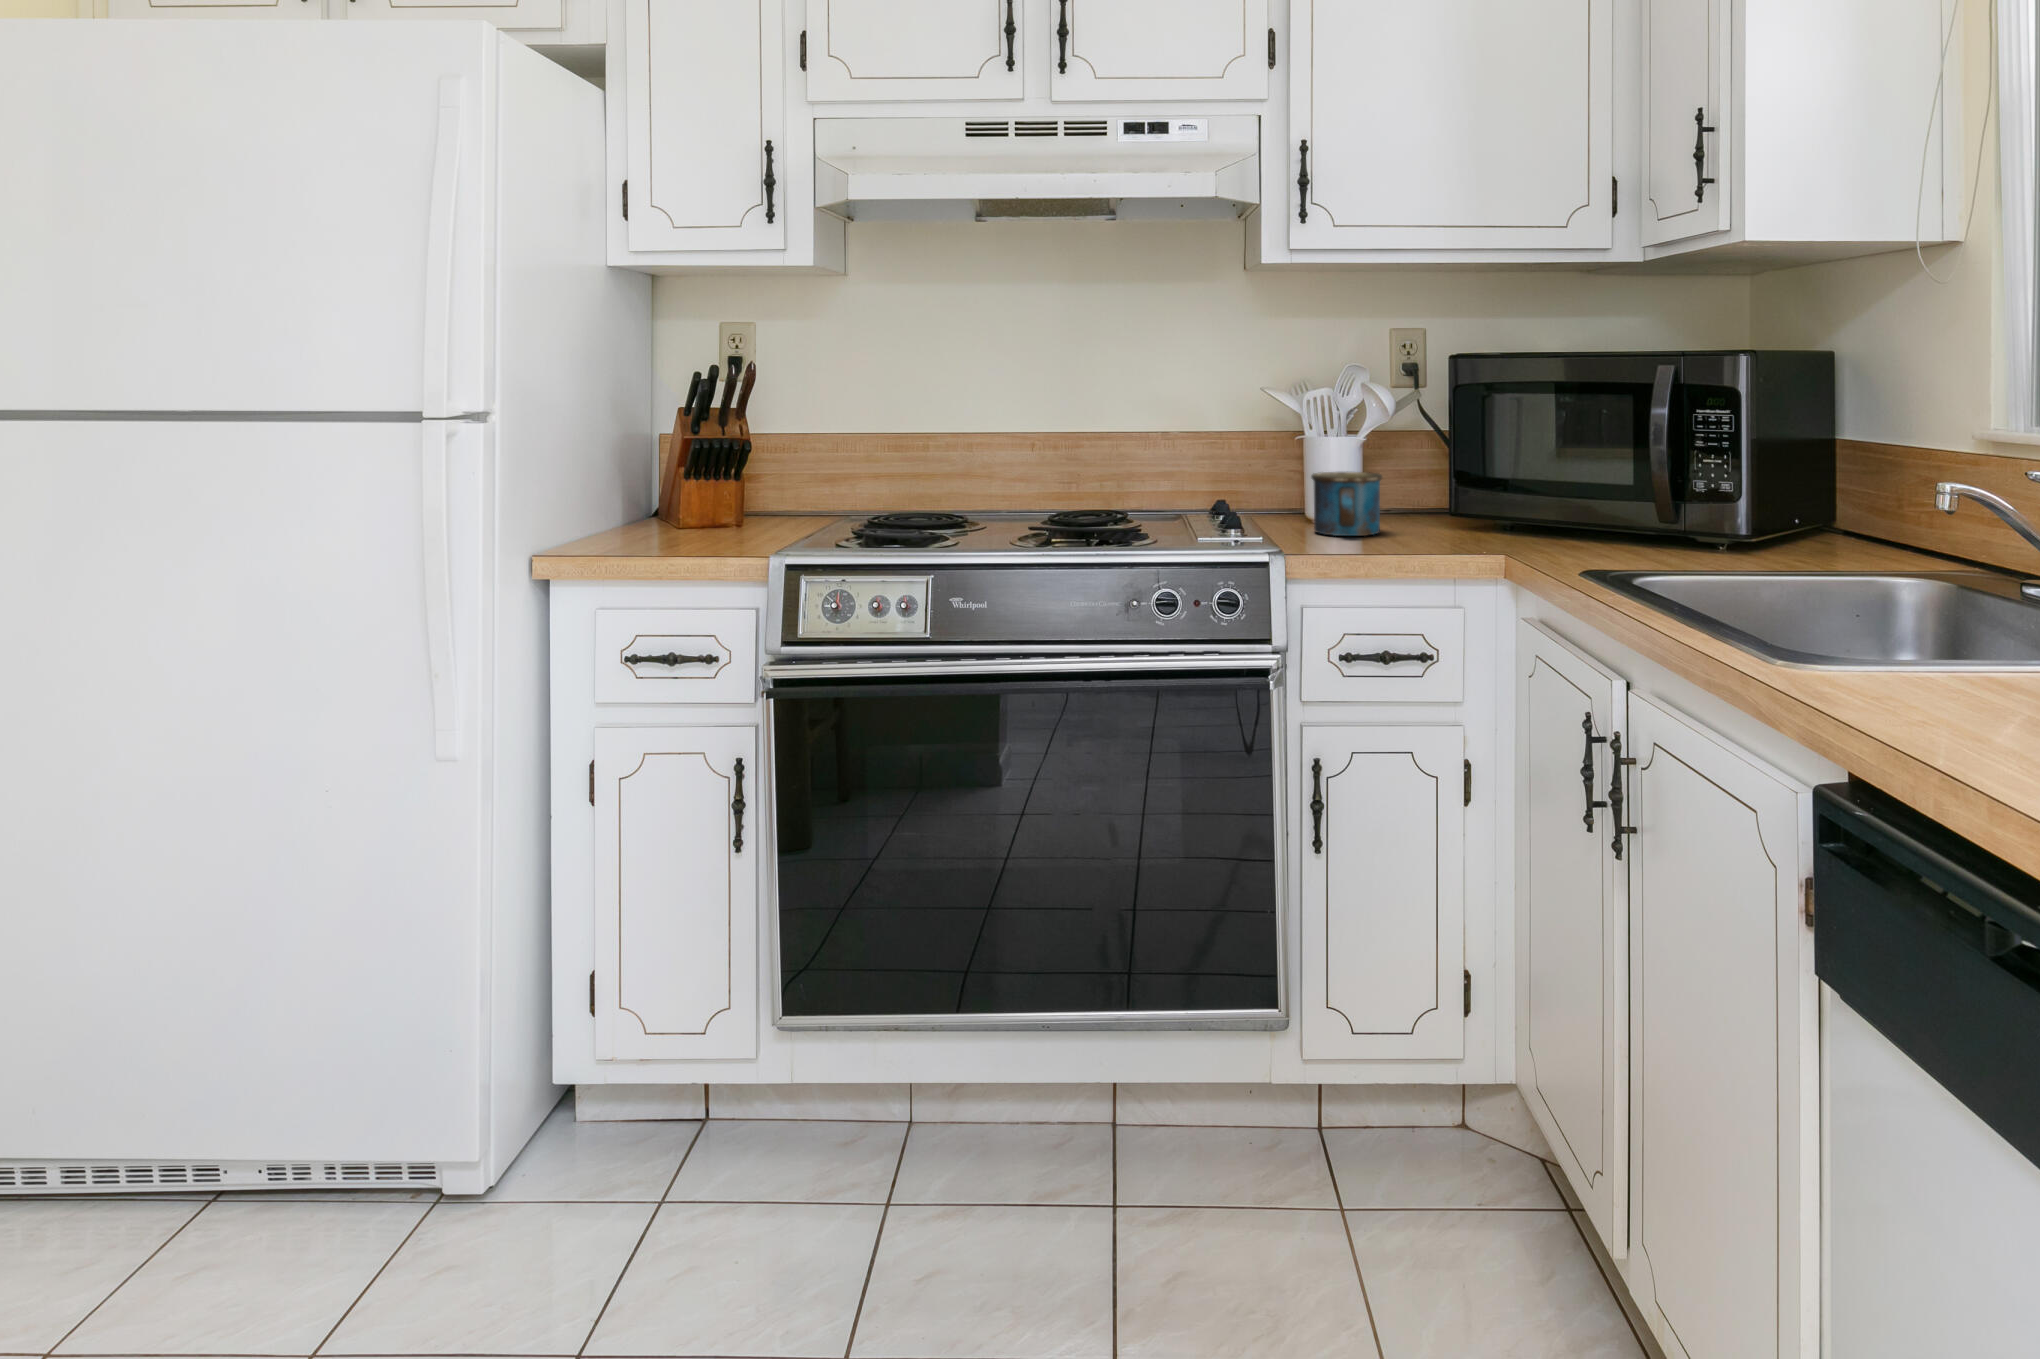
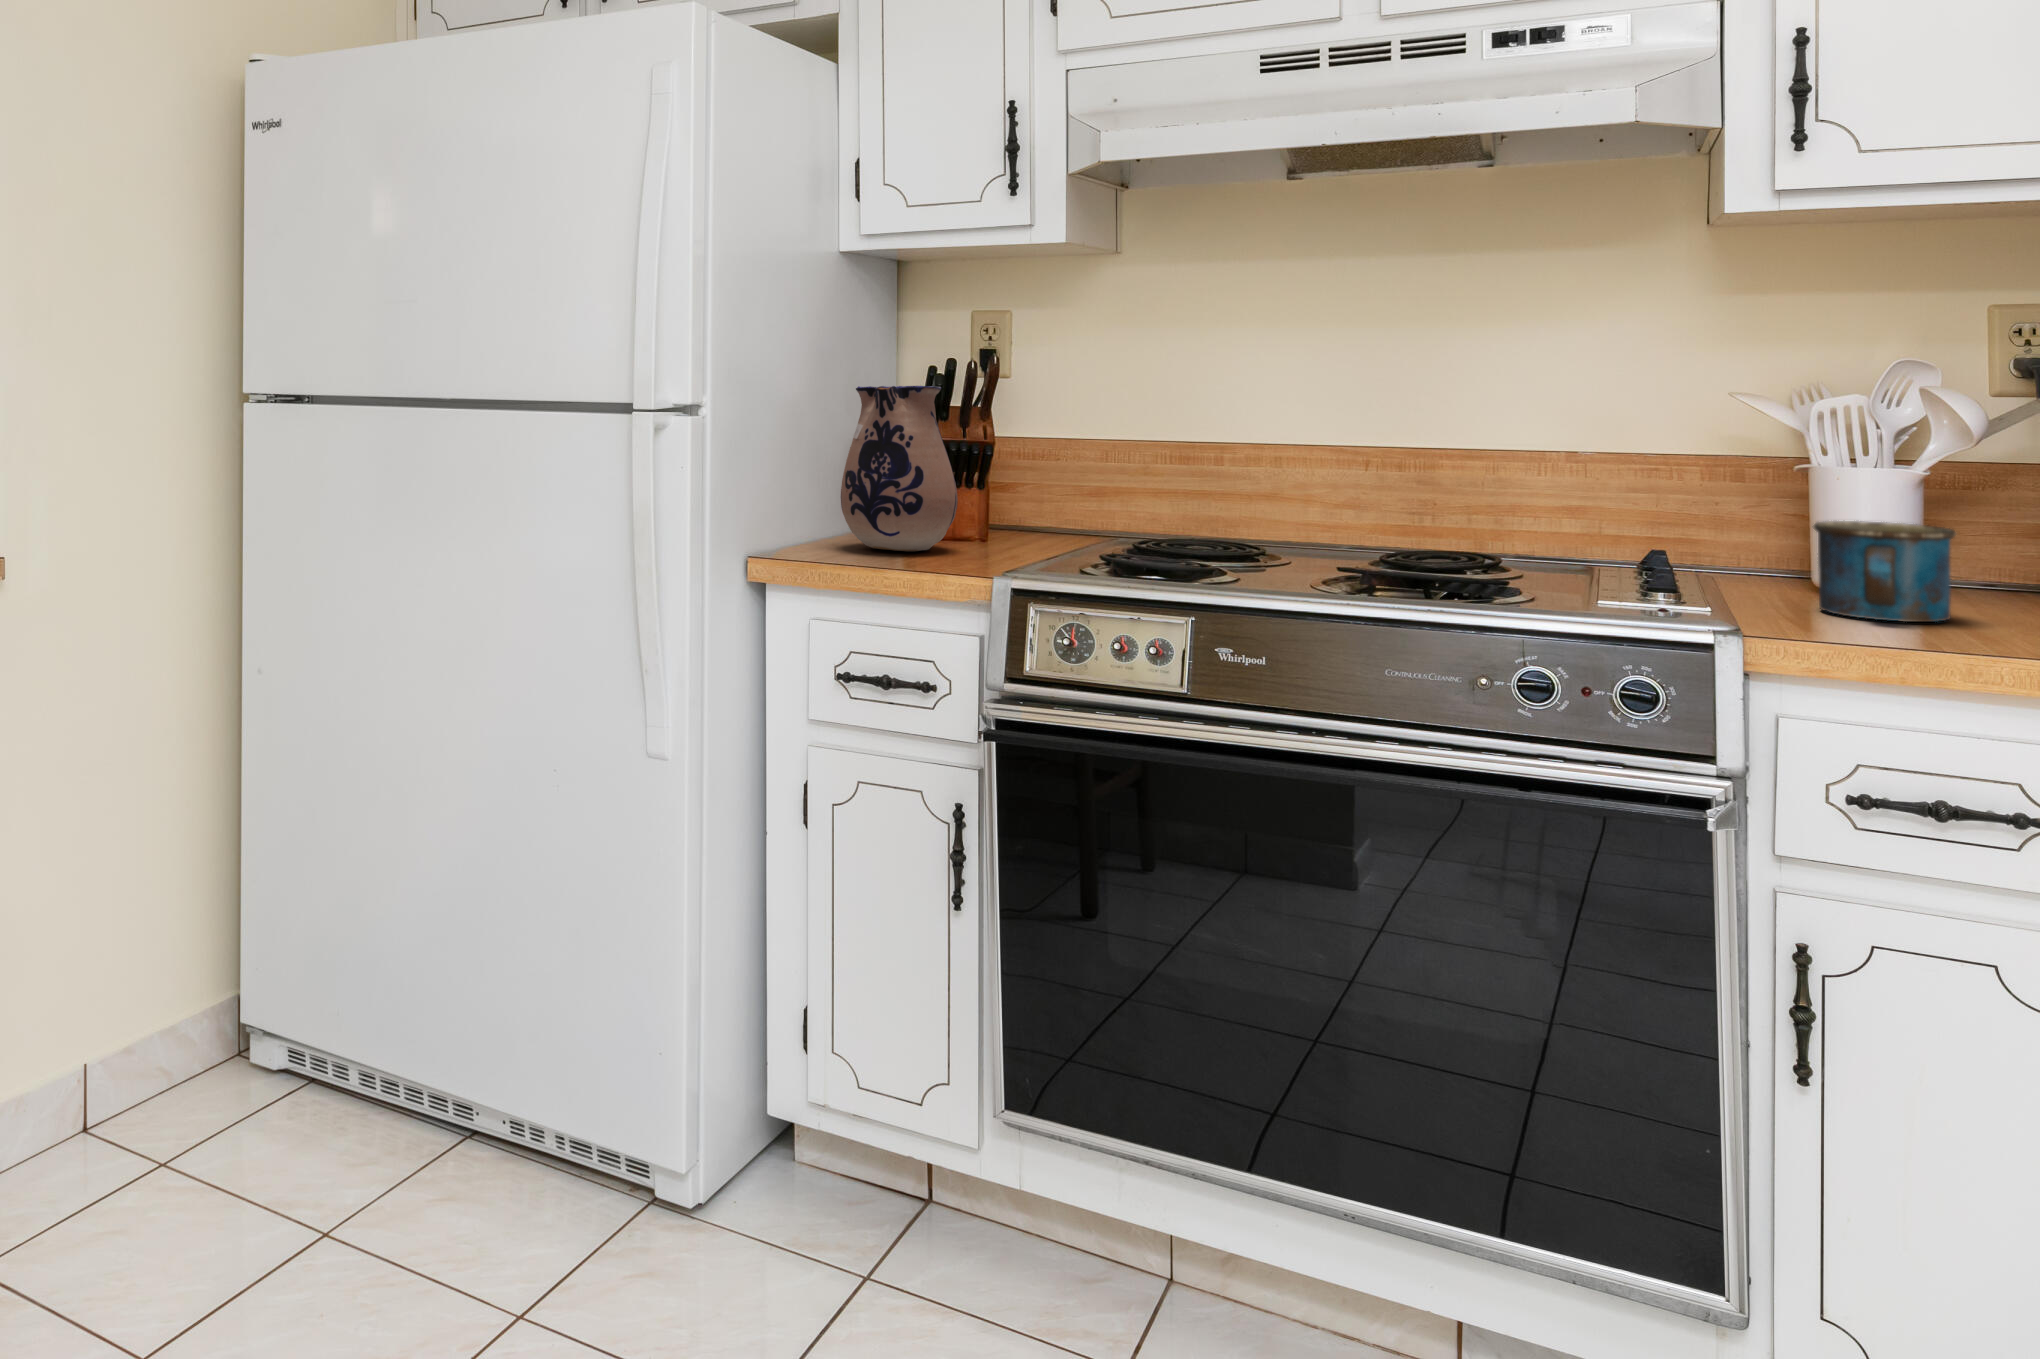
ceramic pitcher: none [619,390,727,540] -> present [841,386,958,551]

